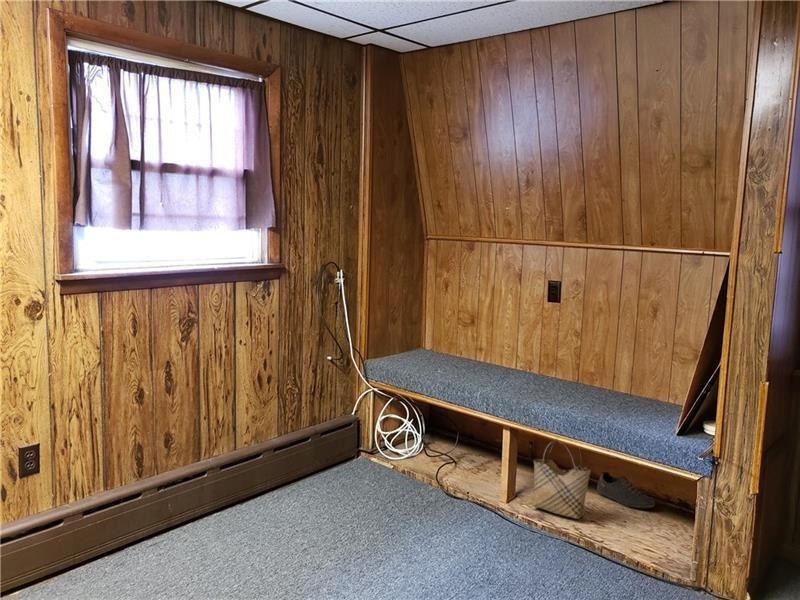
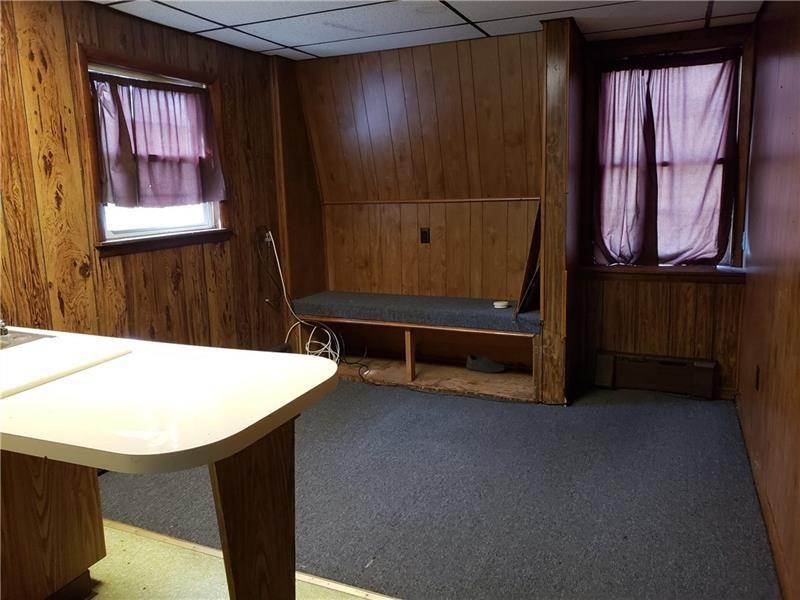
woven basket: present [532,438,591,519] -> none [427,329,465,382]

